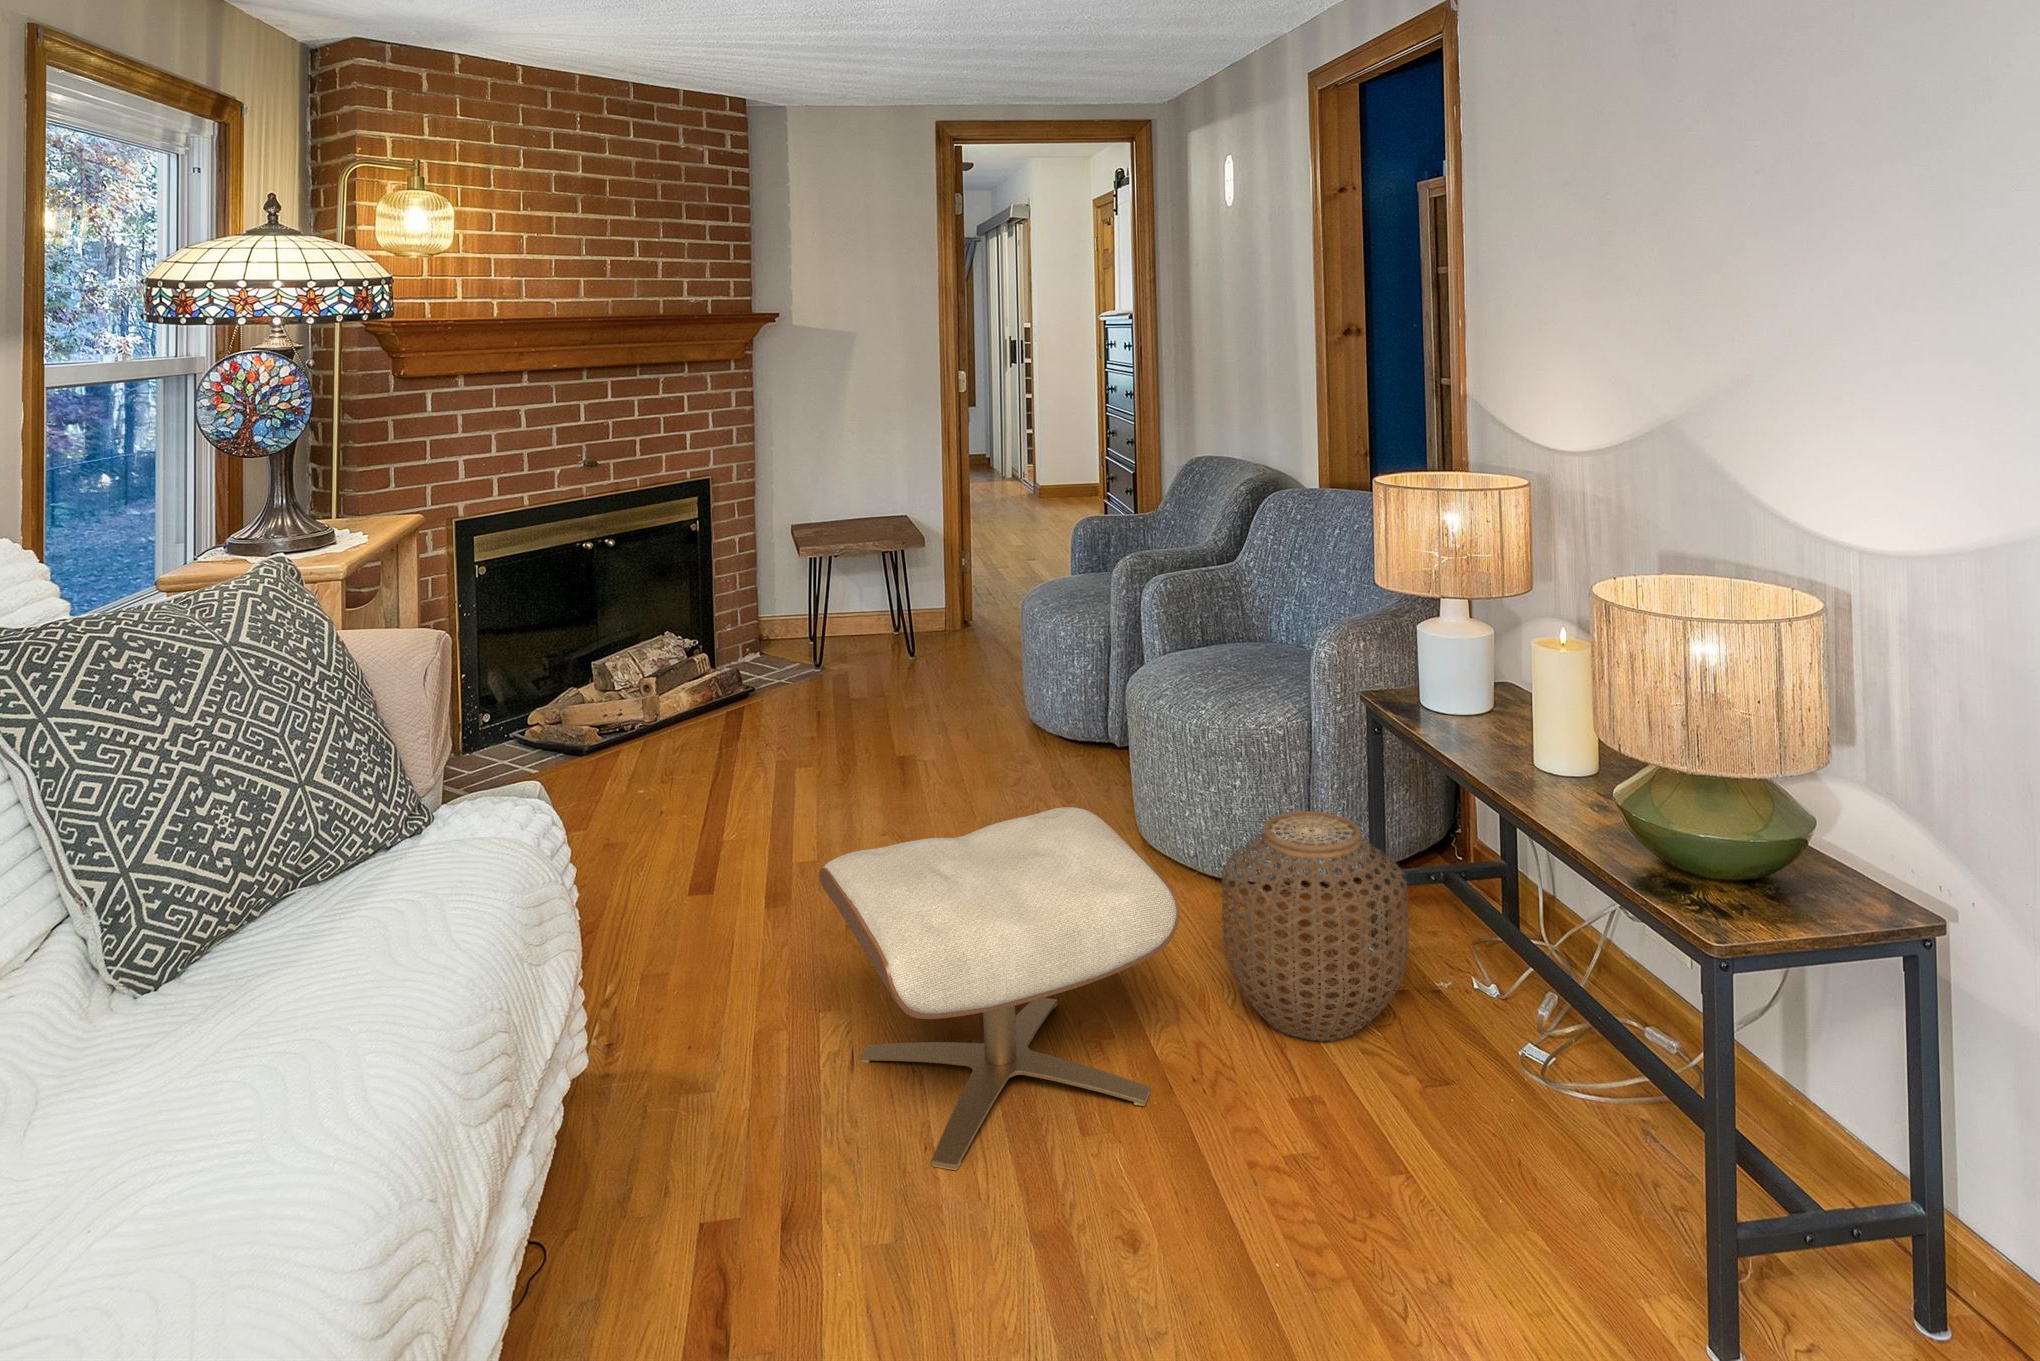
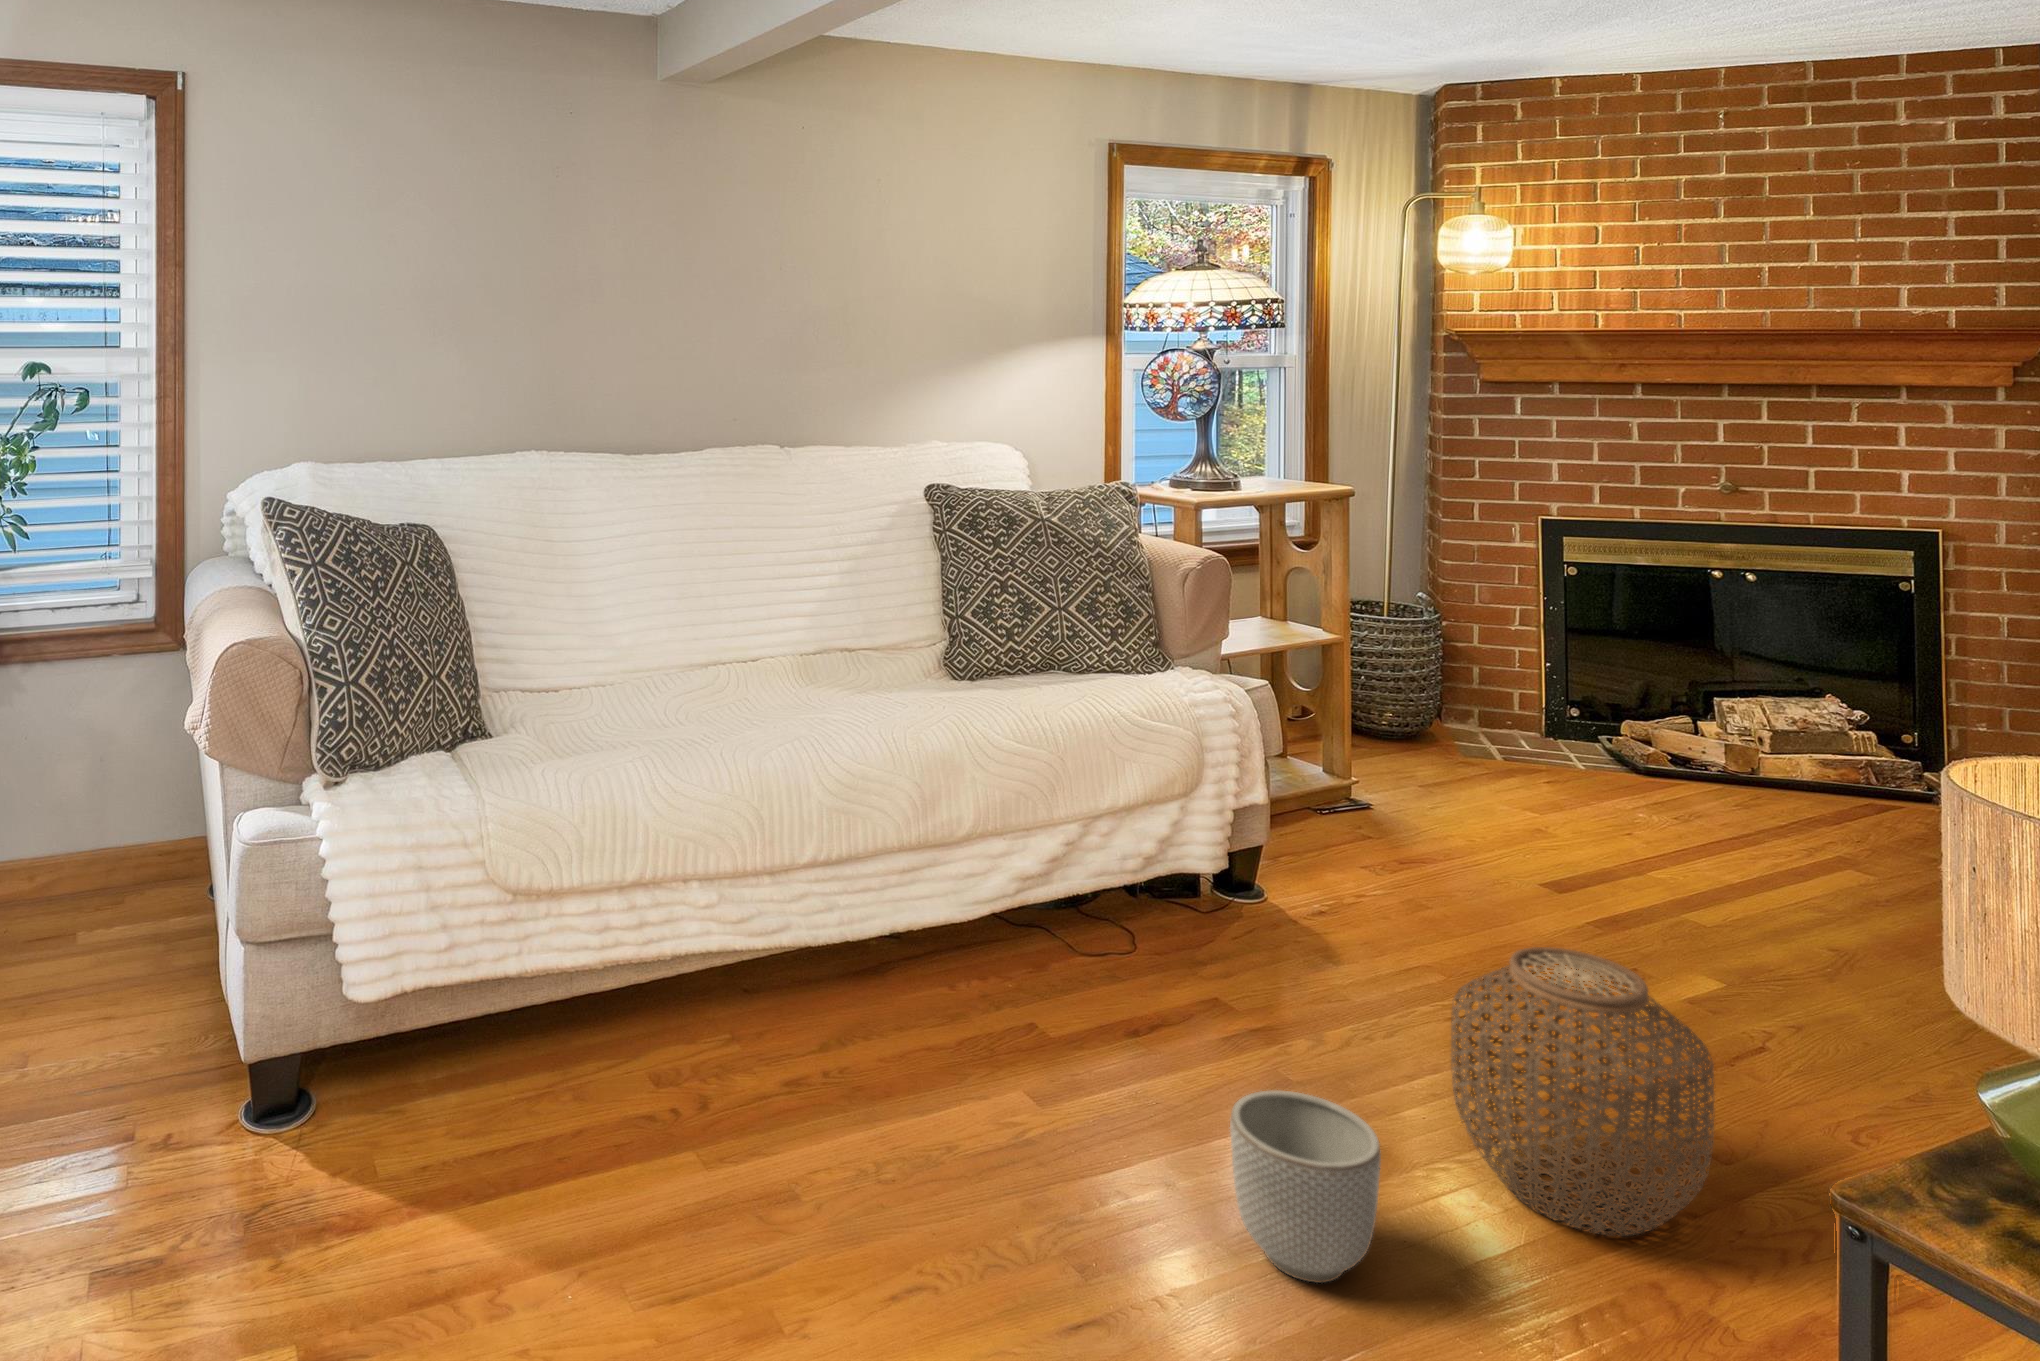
ottoman: present [819,807,1179,1170] -> none [1104,777,1453,1088]
planter: none [1376,1026,1514,1209] -> present [1230,1090,1381,1283]

